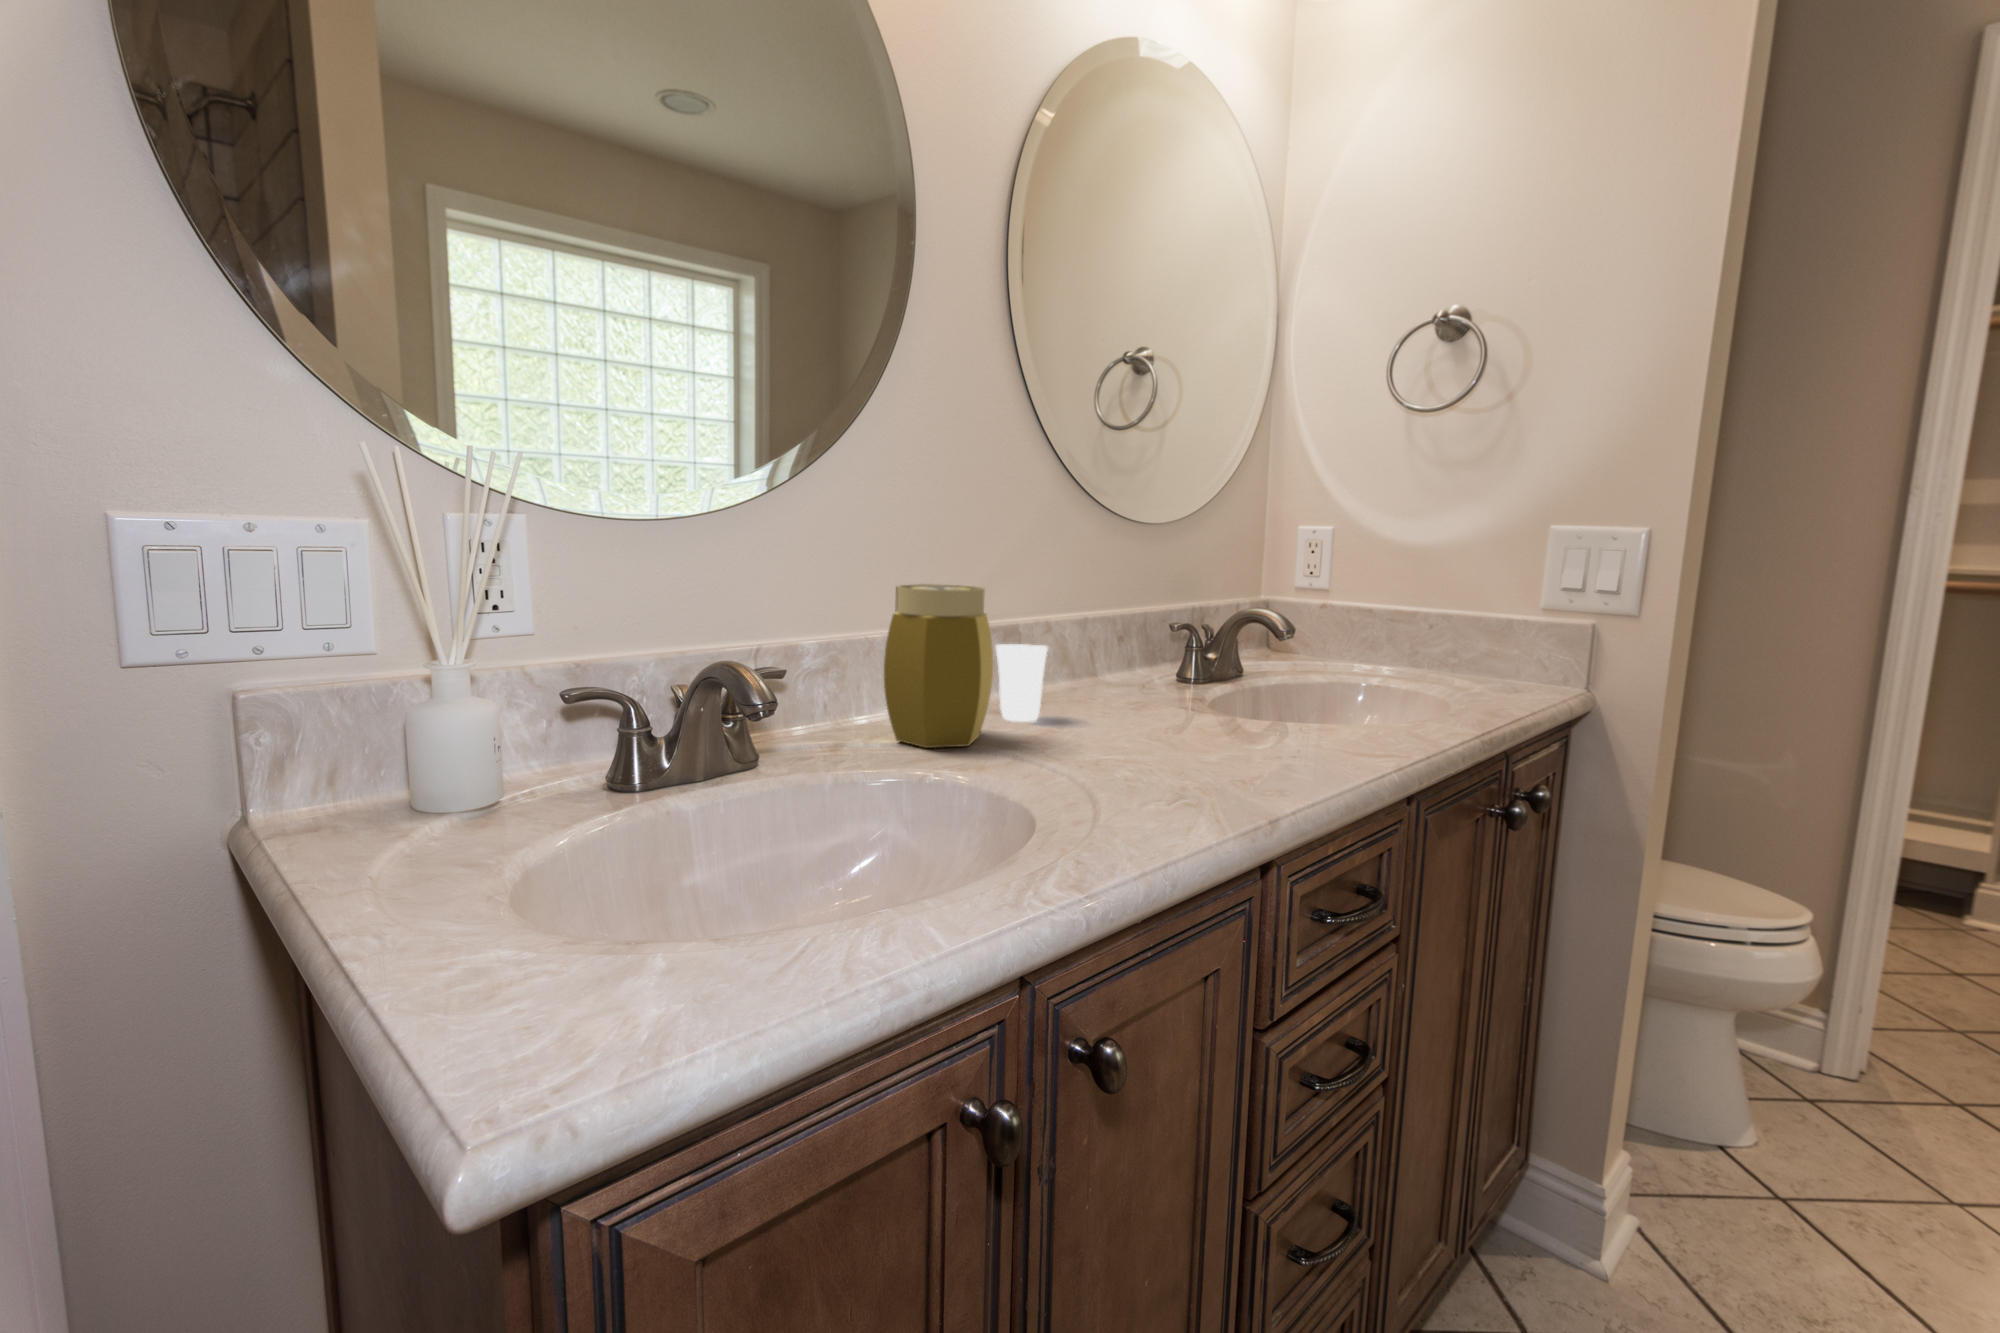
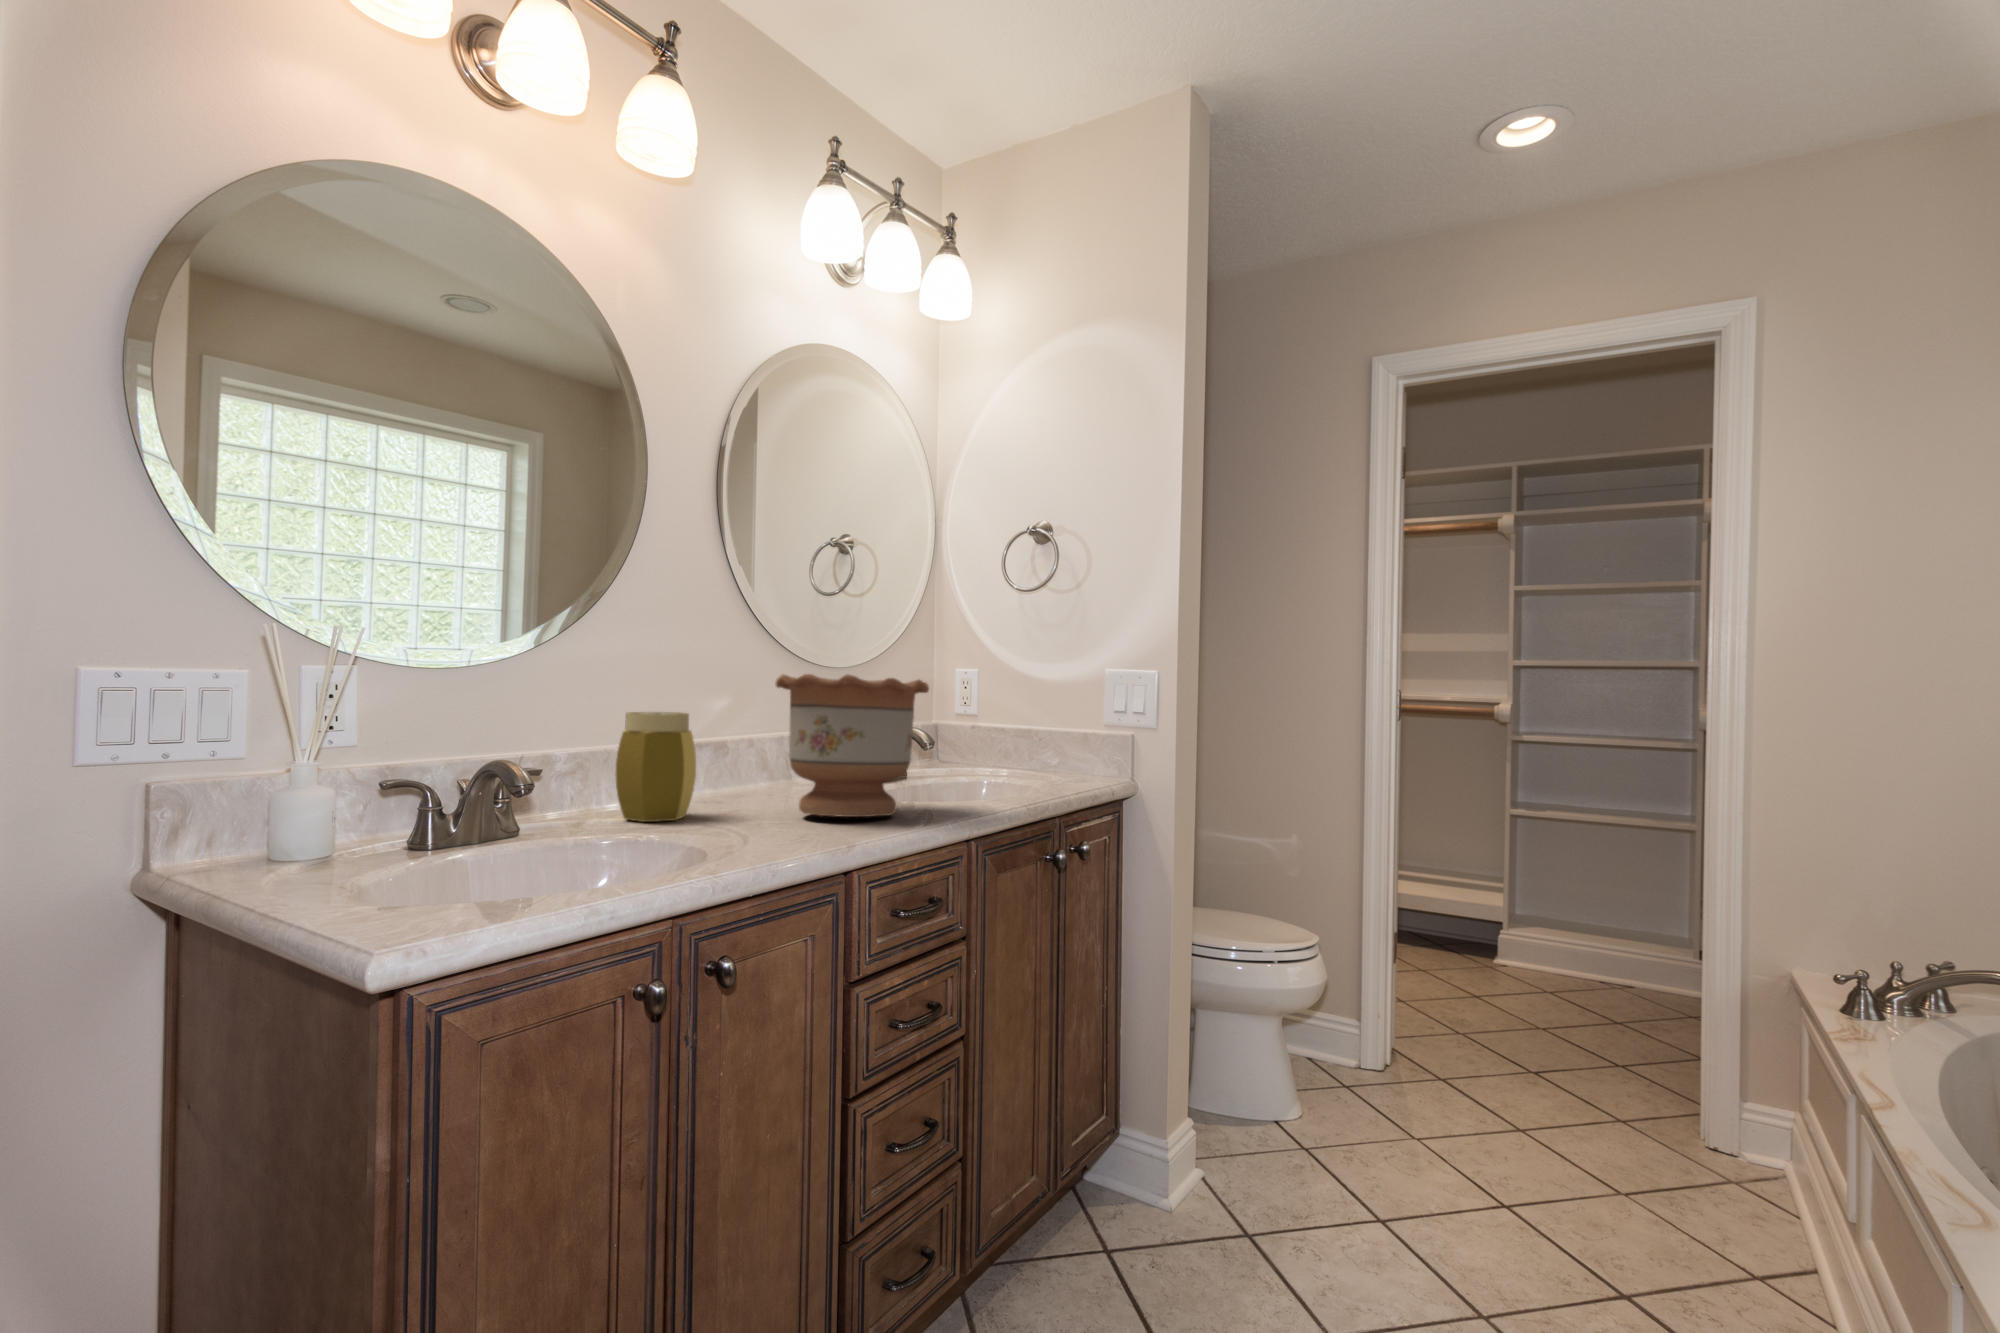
flower pot: none [1111,530,1355,755] -> present [775,674,929,817]
cup: present [996,644,1048,722] -> none [704,754,742,808]

